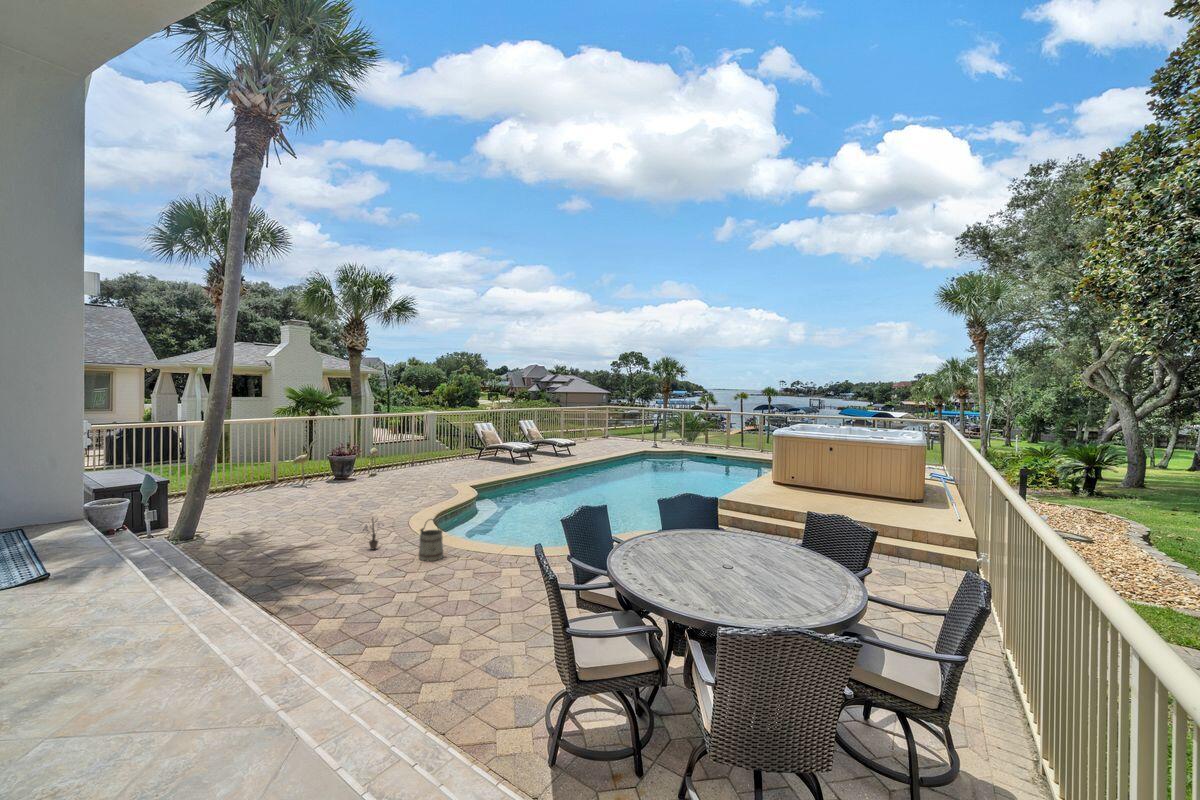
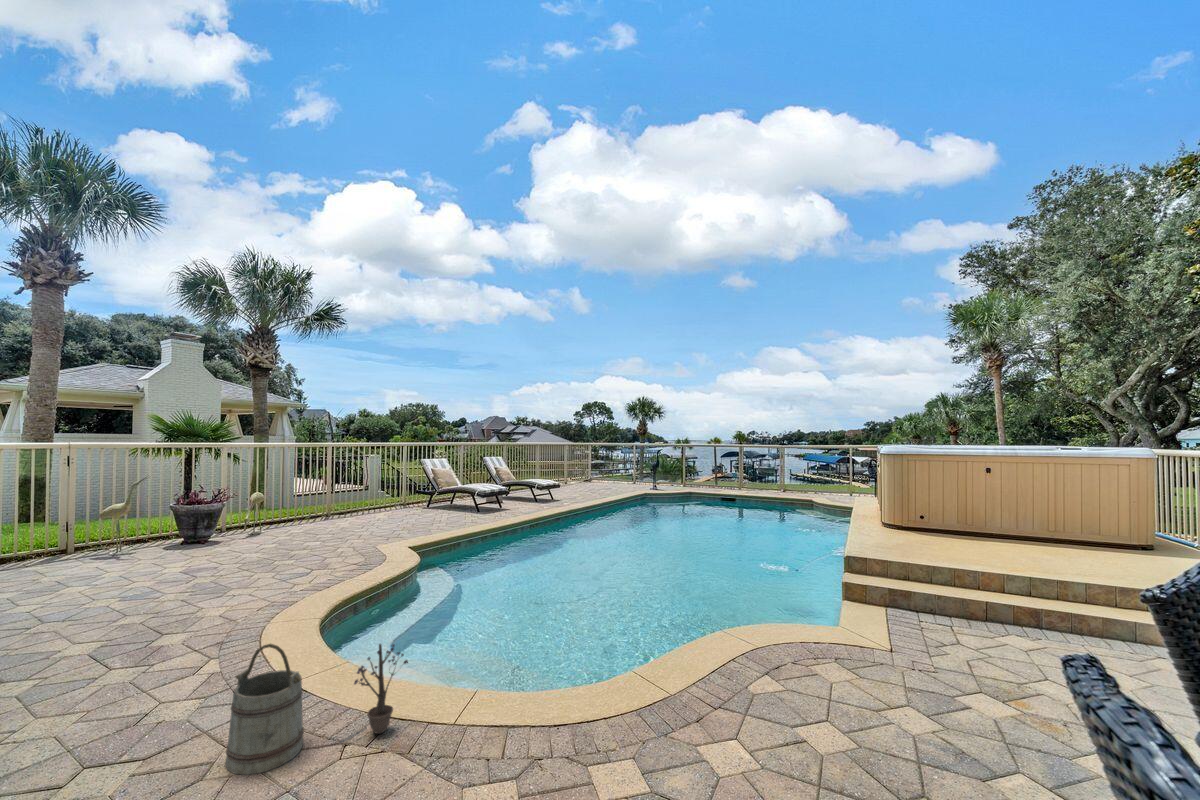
decorative plant: present [365,518,384,549] -> present [341,644,408,742]

